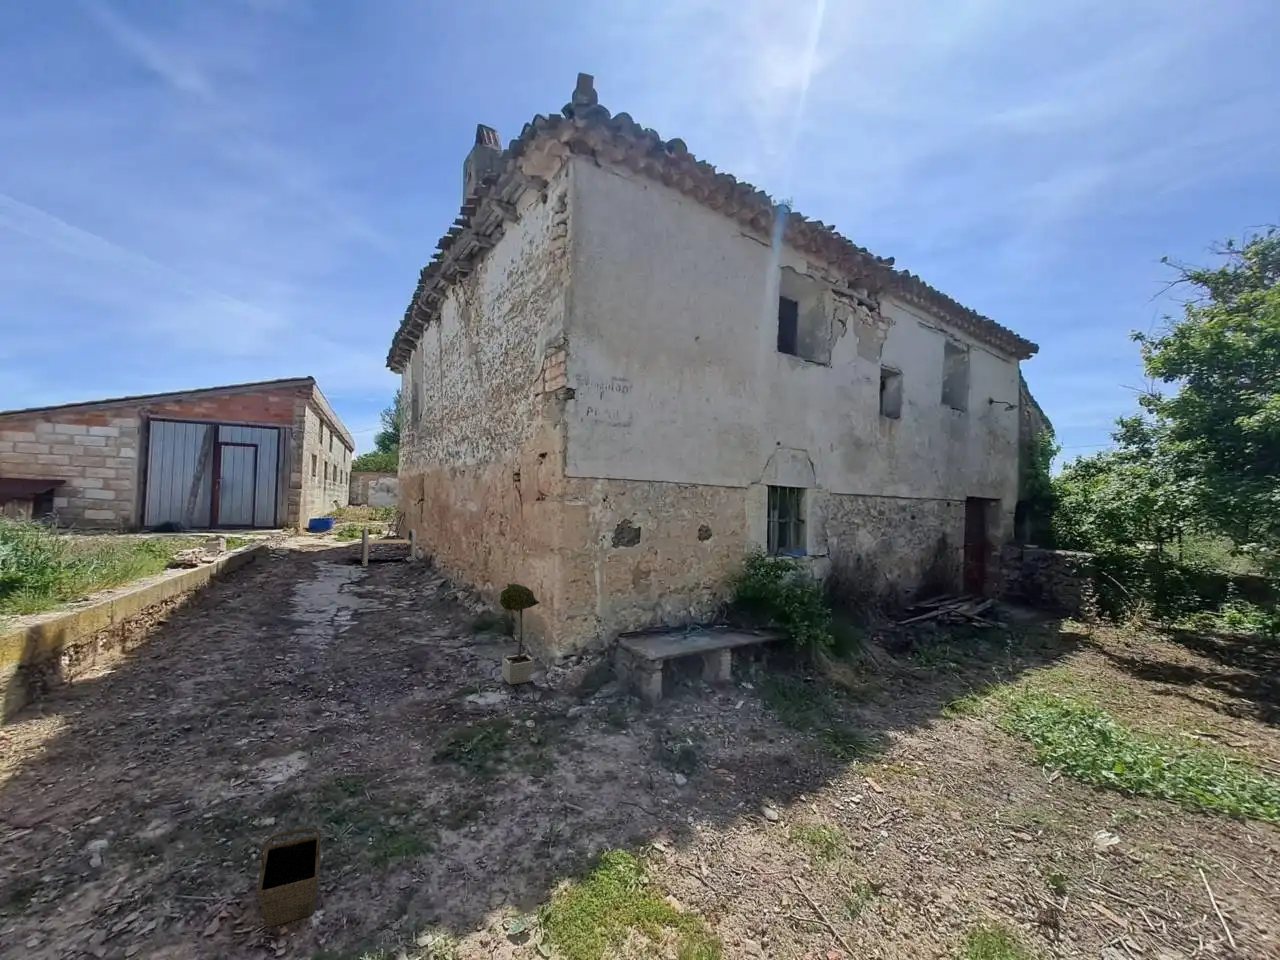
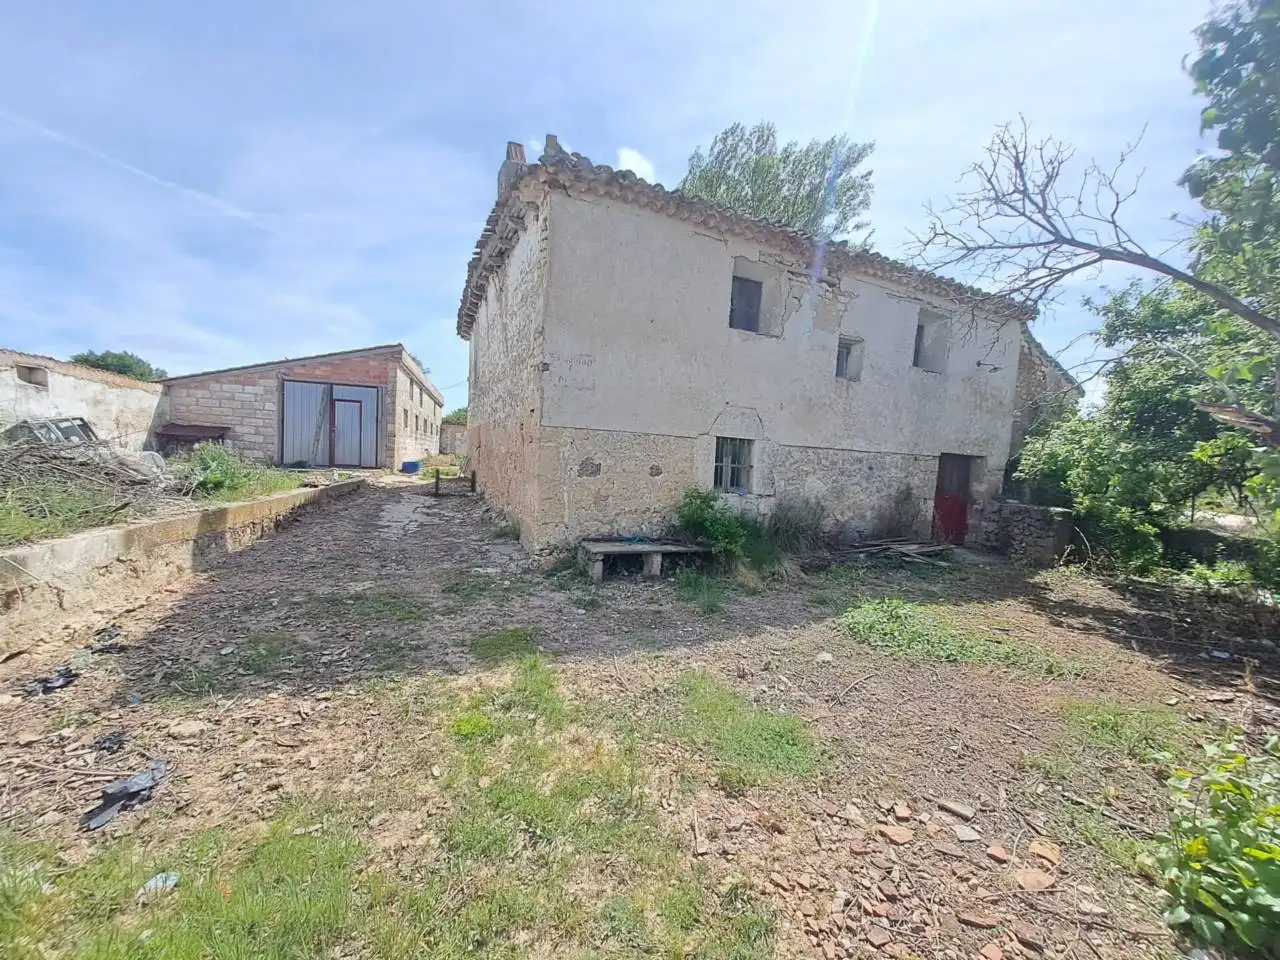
potted tree: present [500,583,540,685] -> none [500,498,528,565]
basket: present [257,827,321,927] -> none [341,593,372,631]

